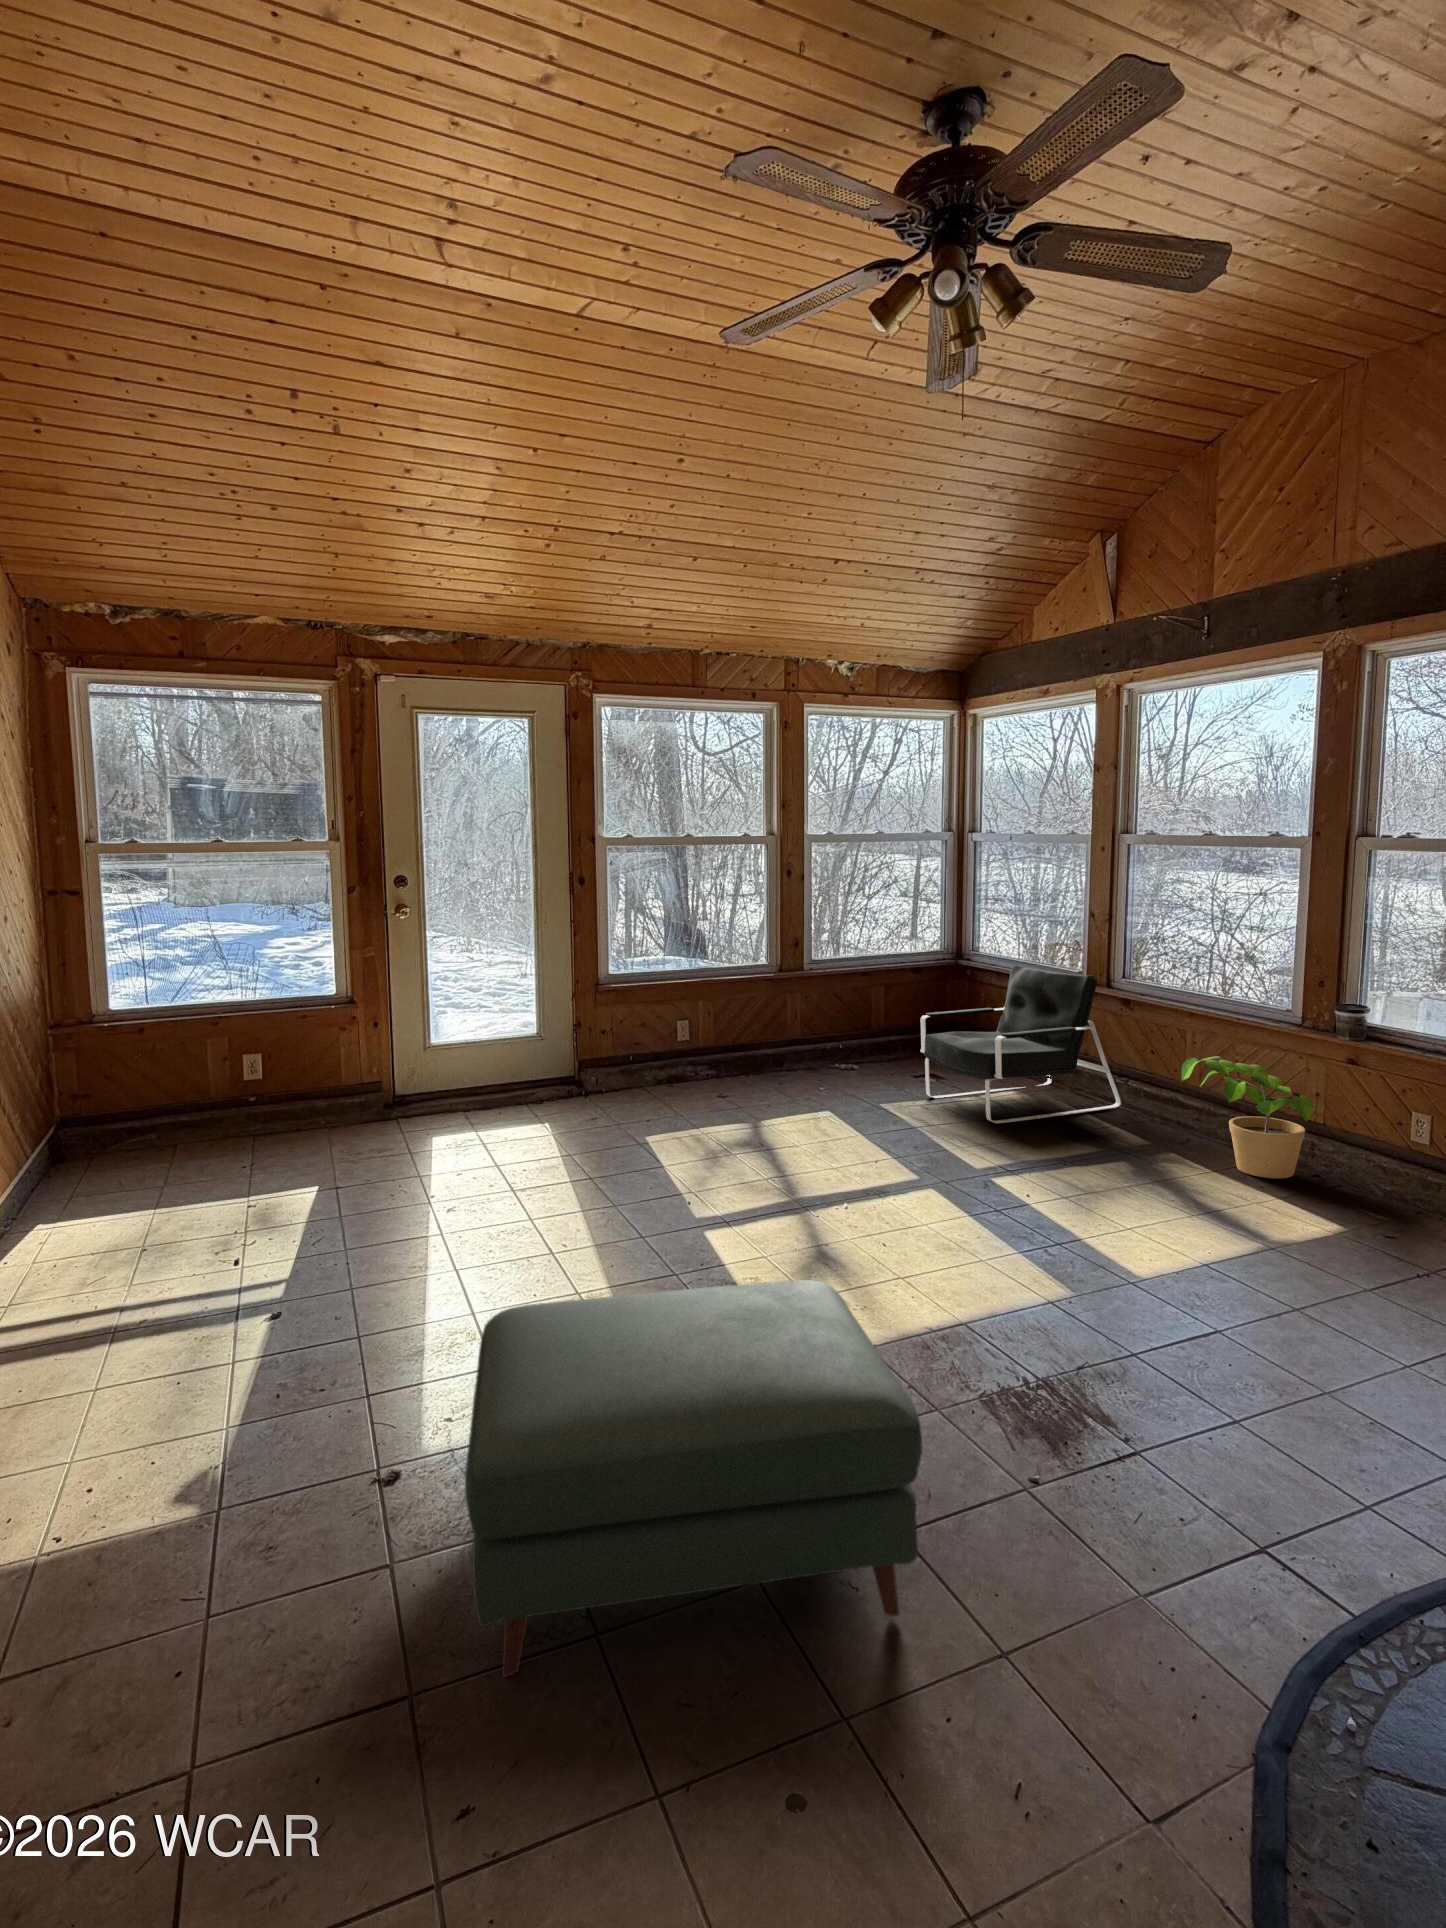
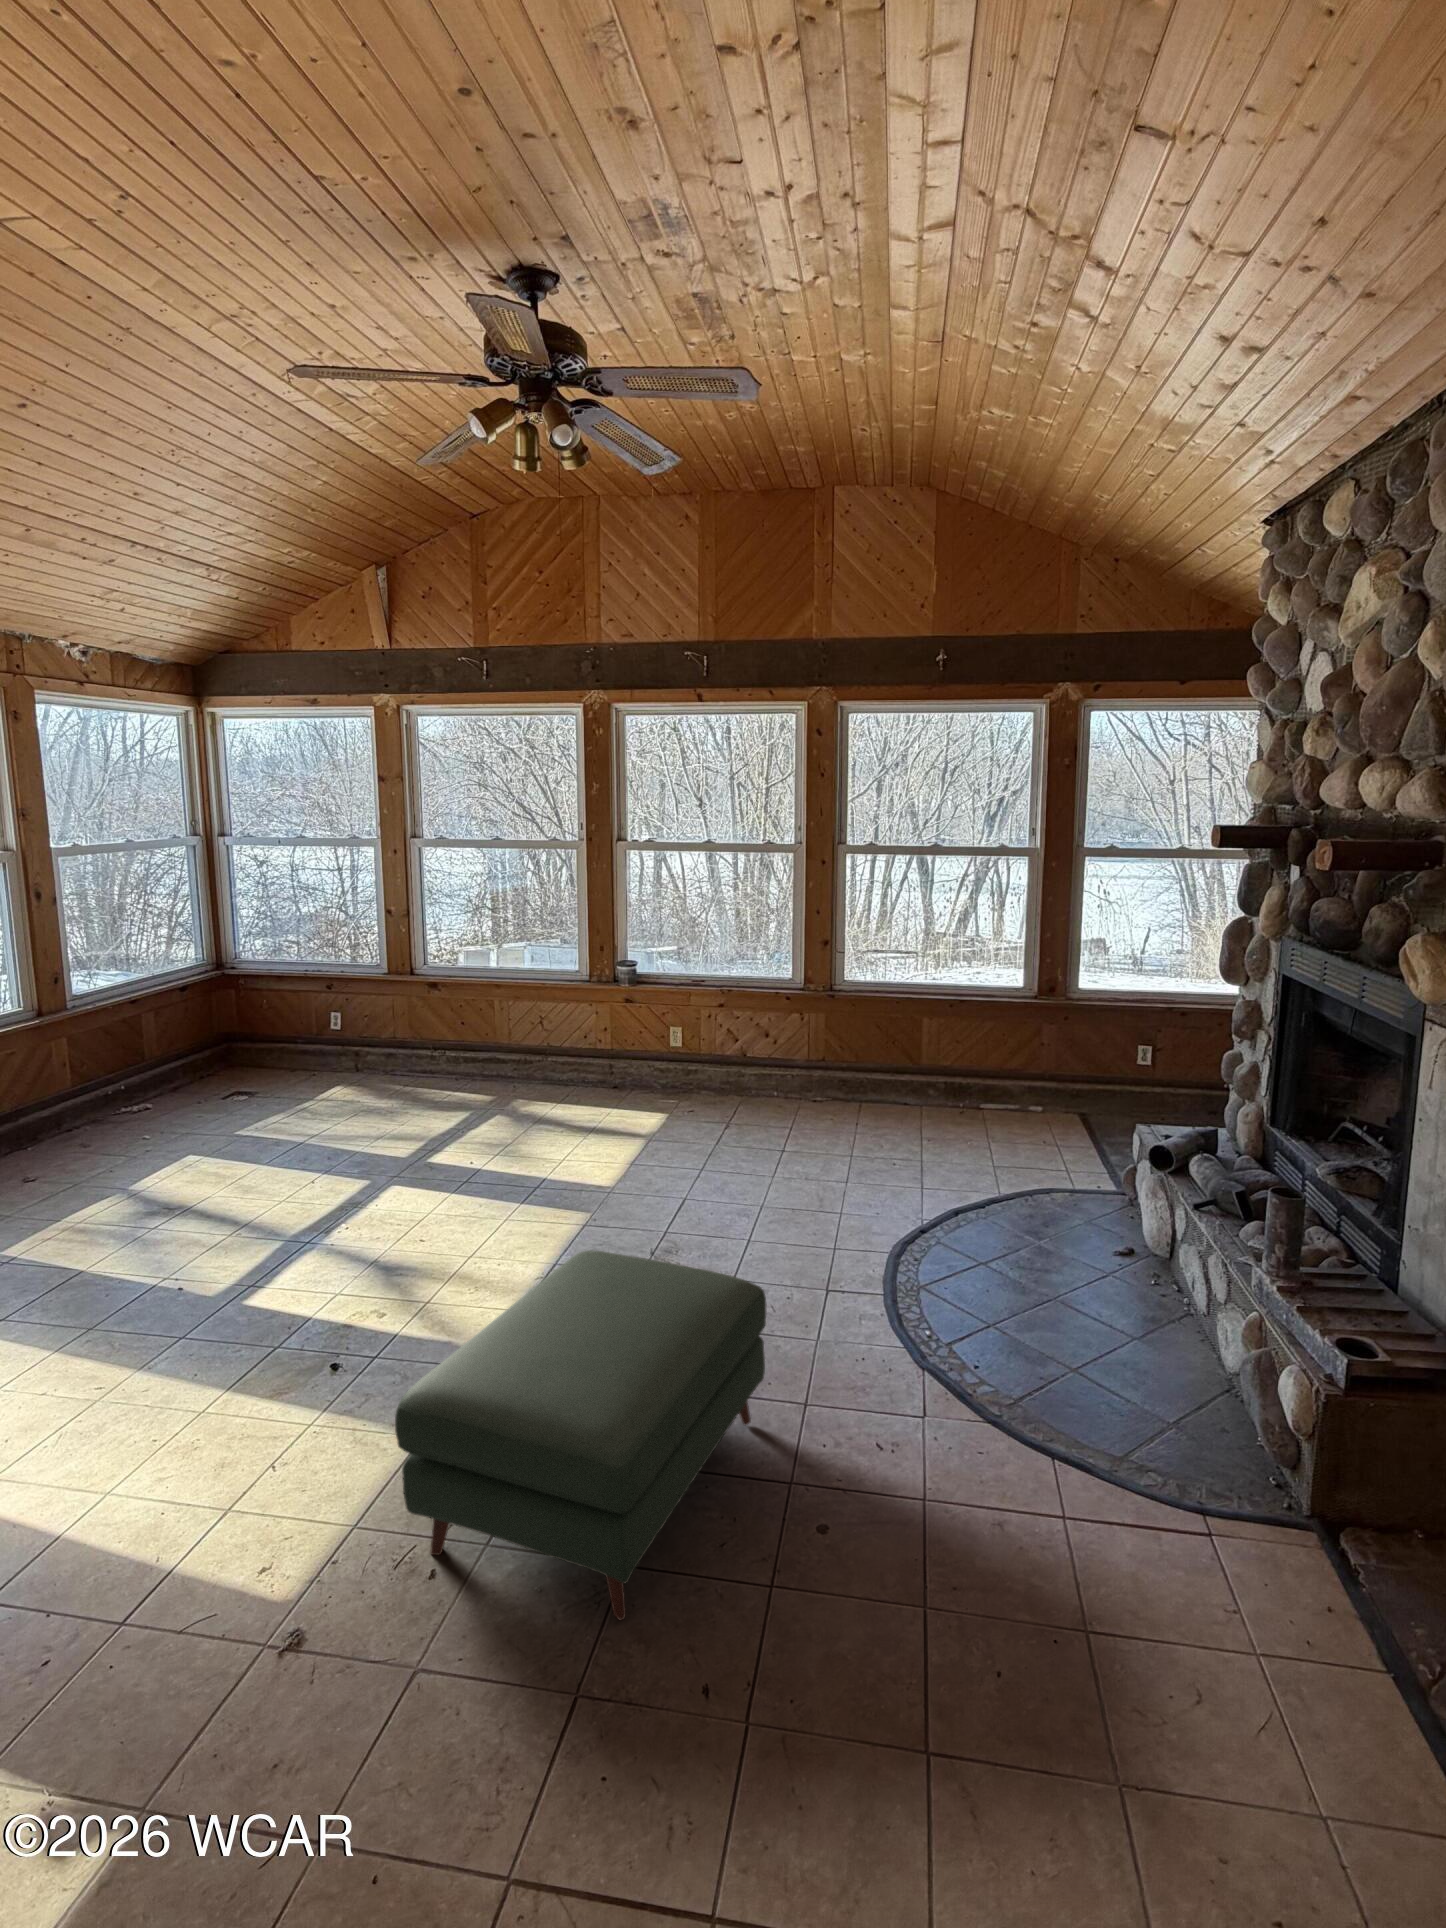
armchair: present [920,965,1121,1123] -> none [253,966,442,1117]
potted plant: present [1181,1056,1314,1179] -> none [534,1015,615,1098]

